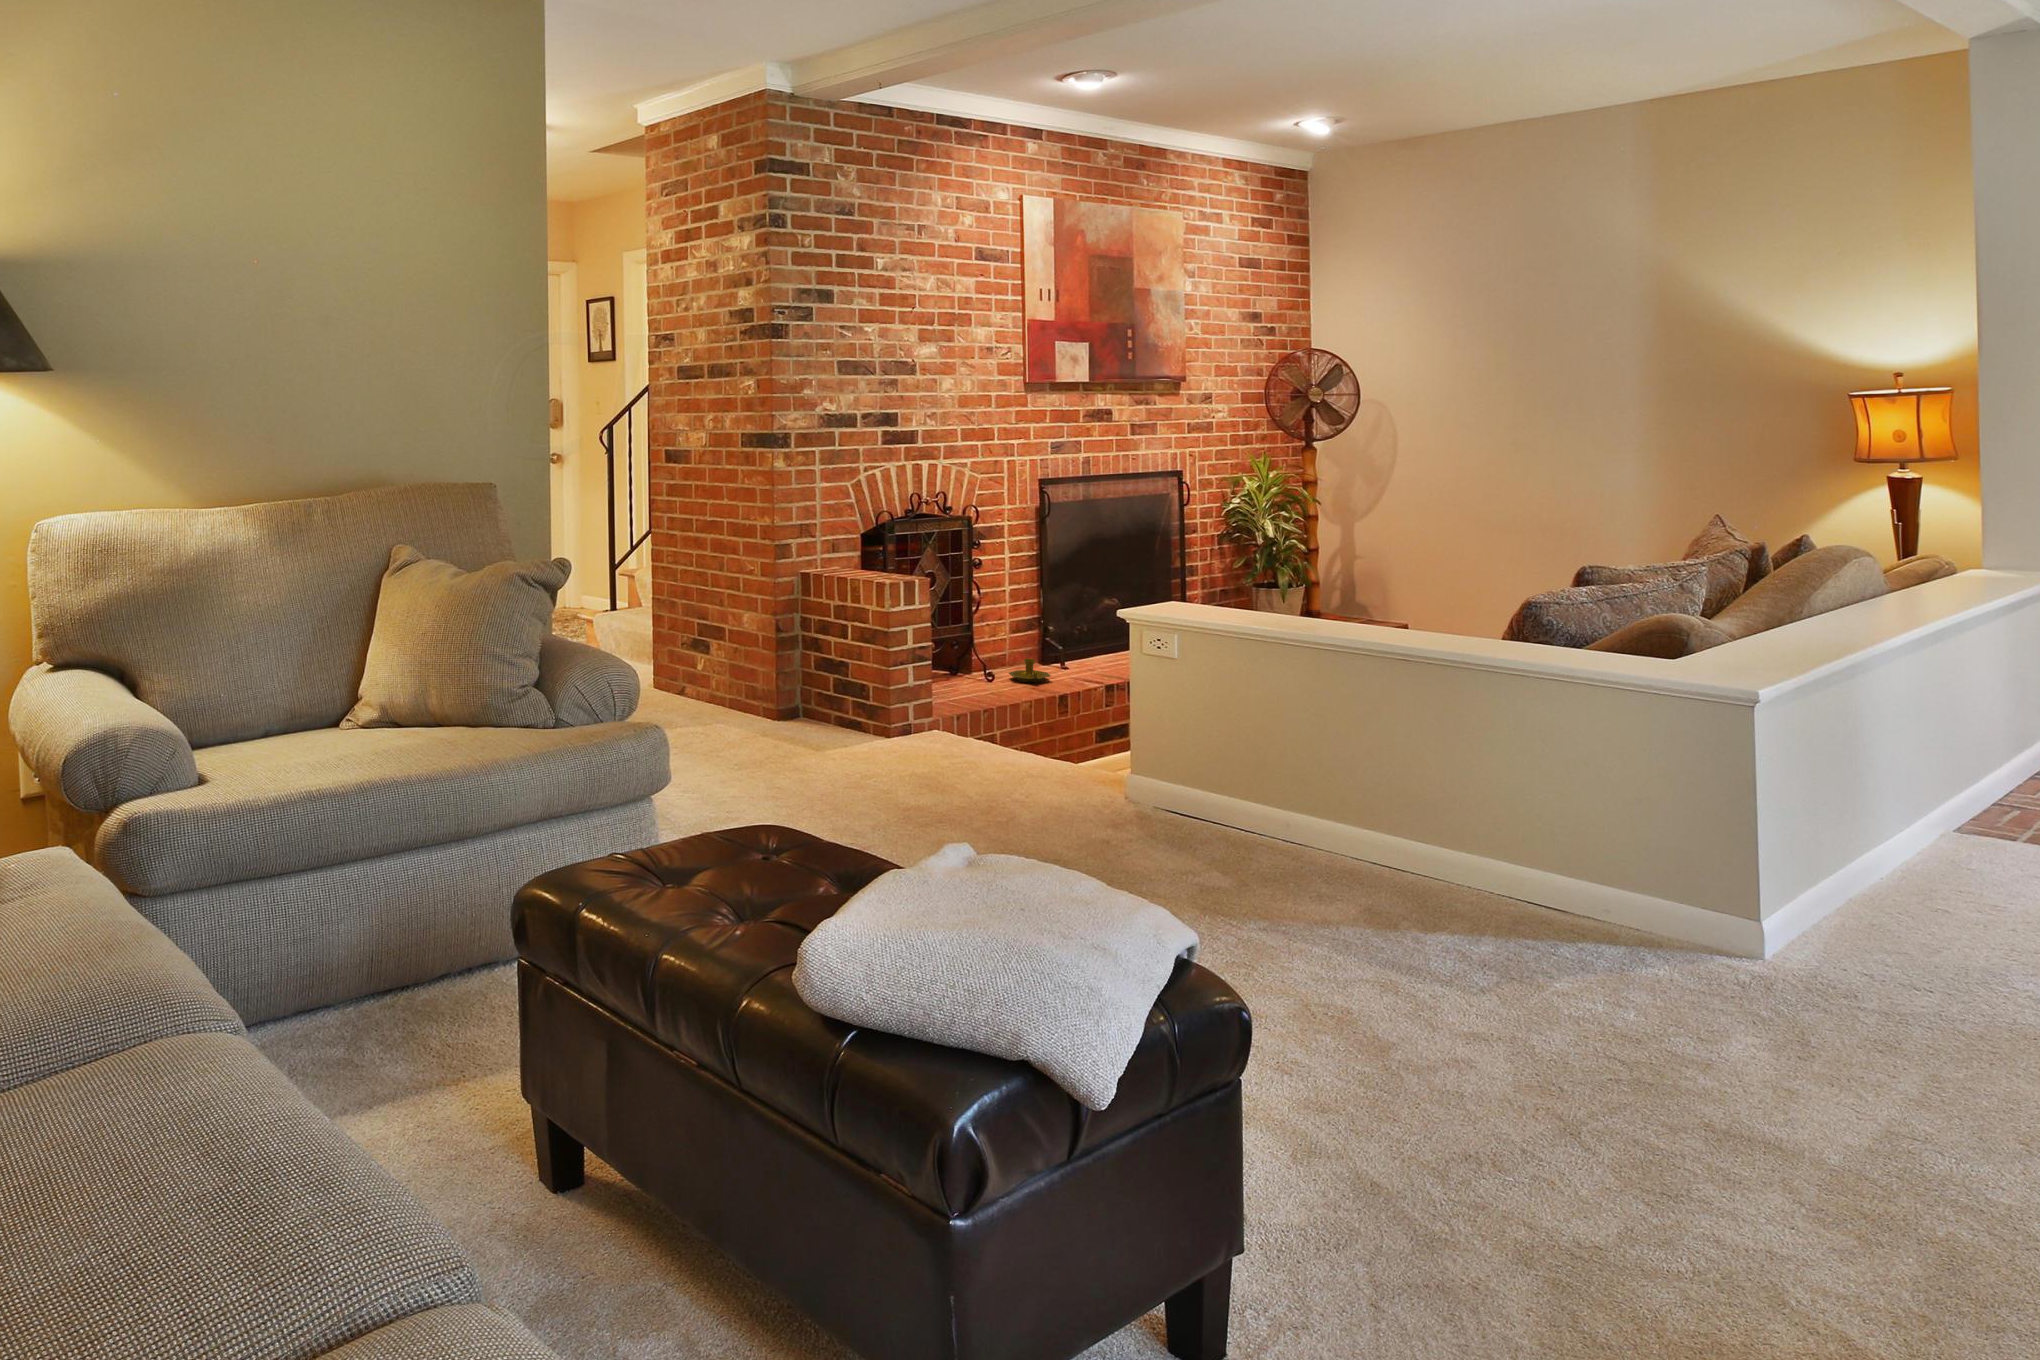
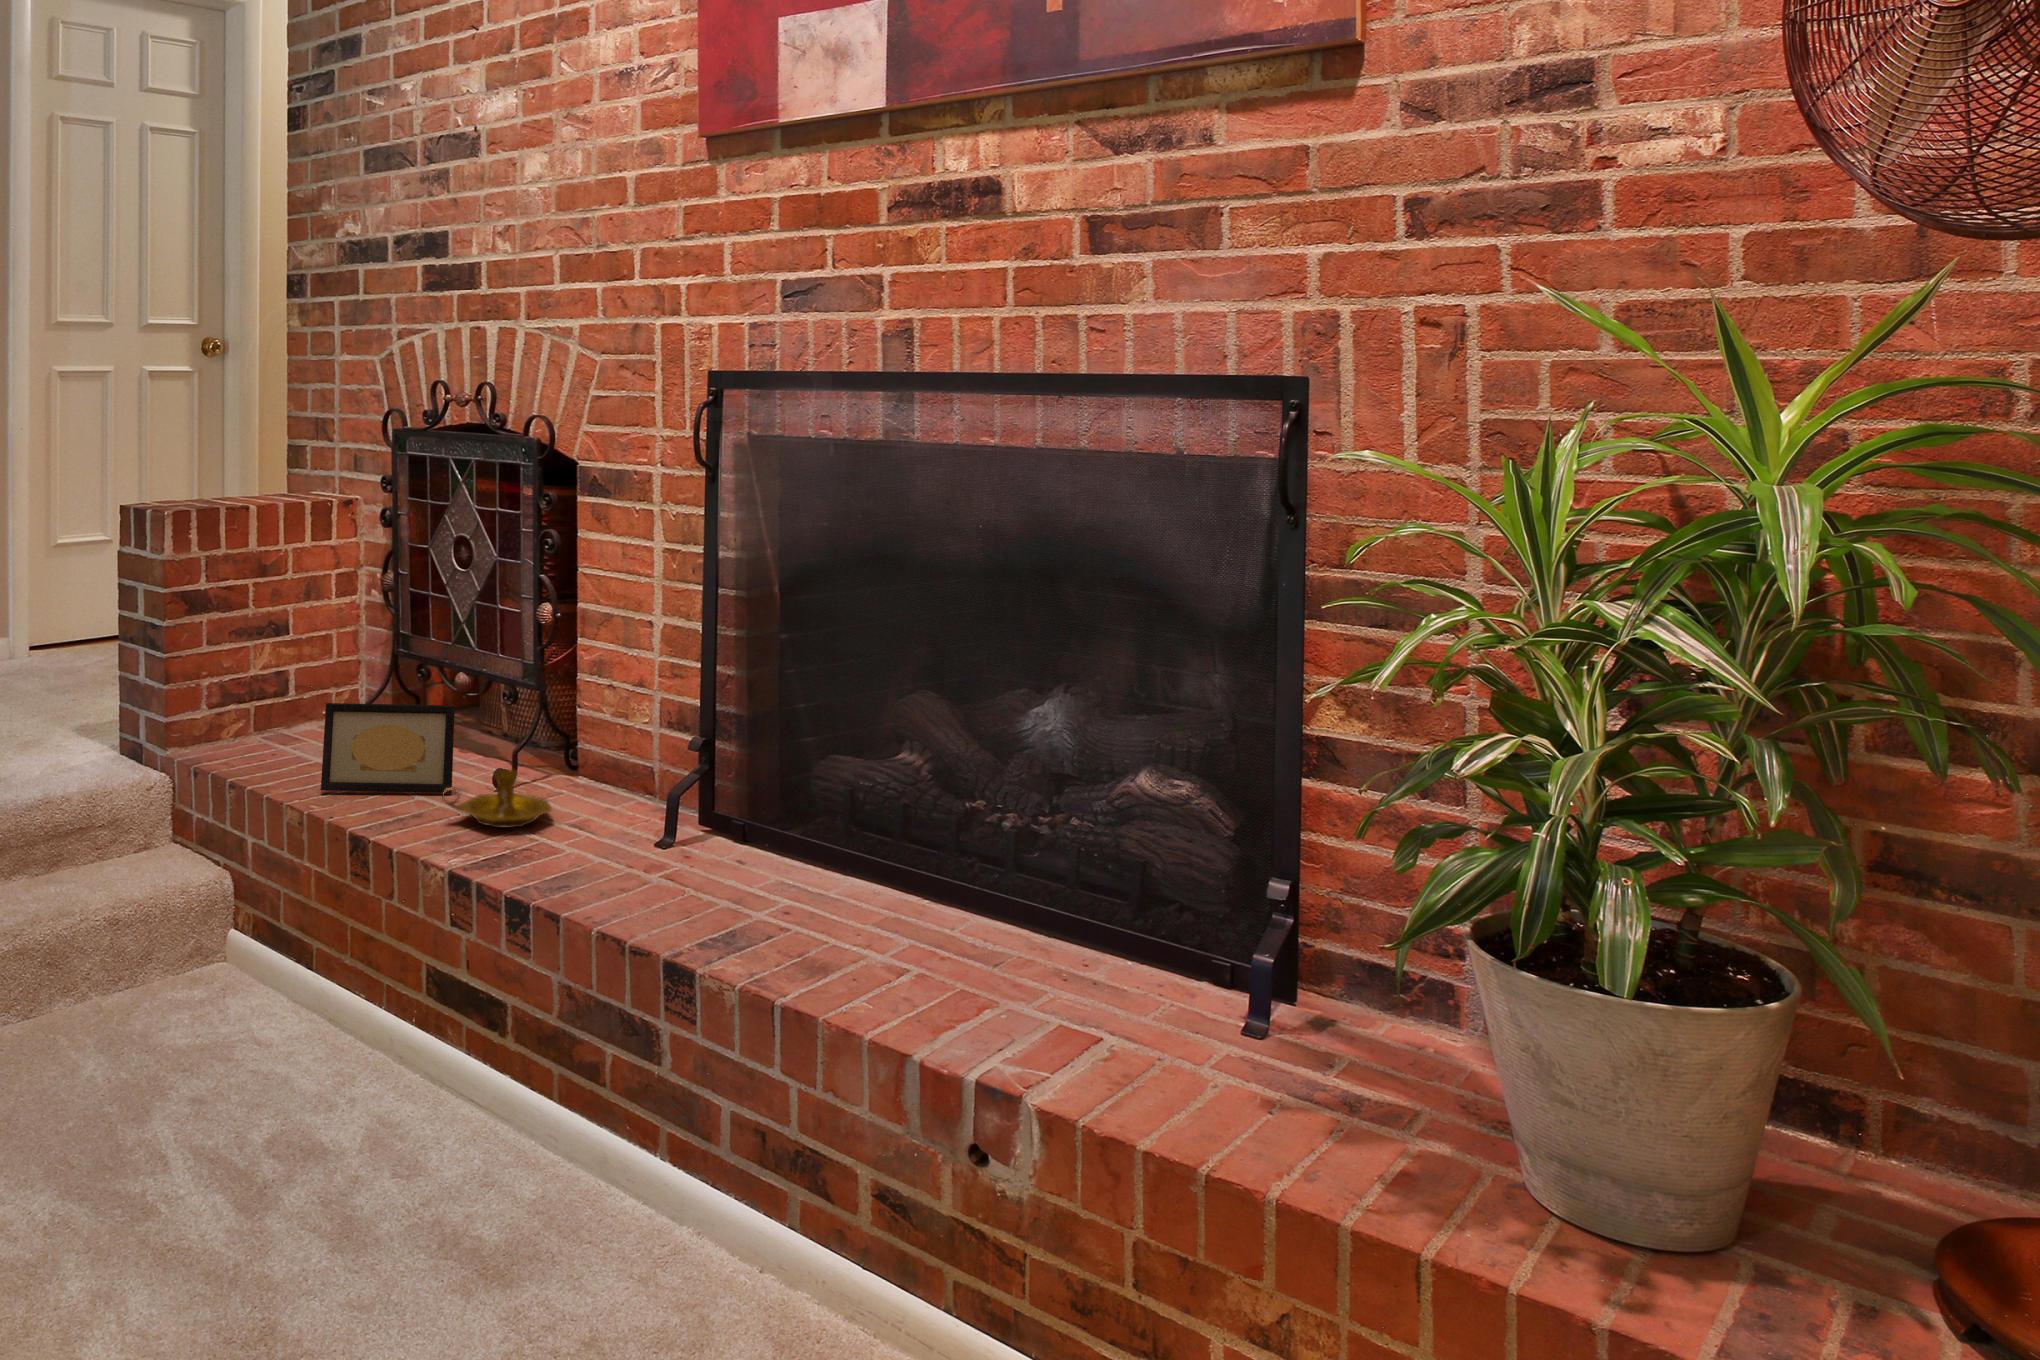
picture frame: none [969,646,994,698] -> present [321,703,455,793]

